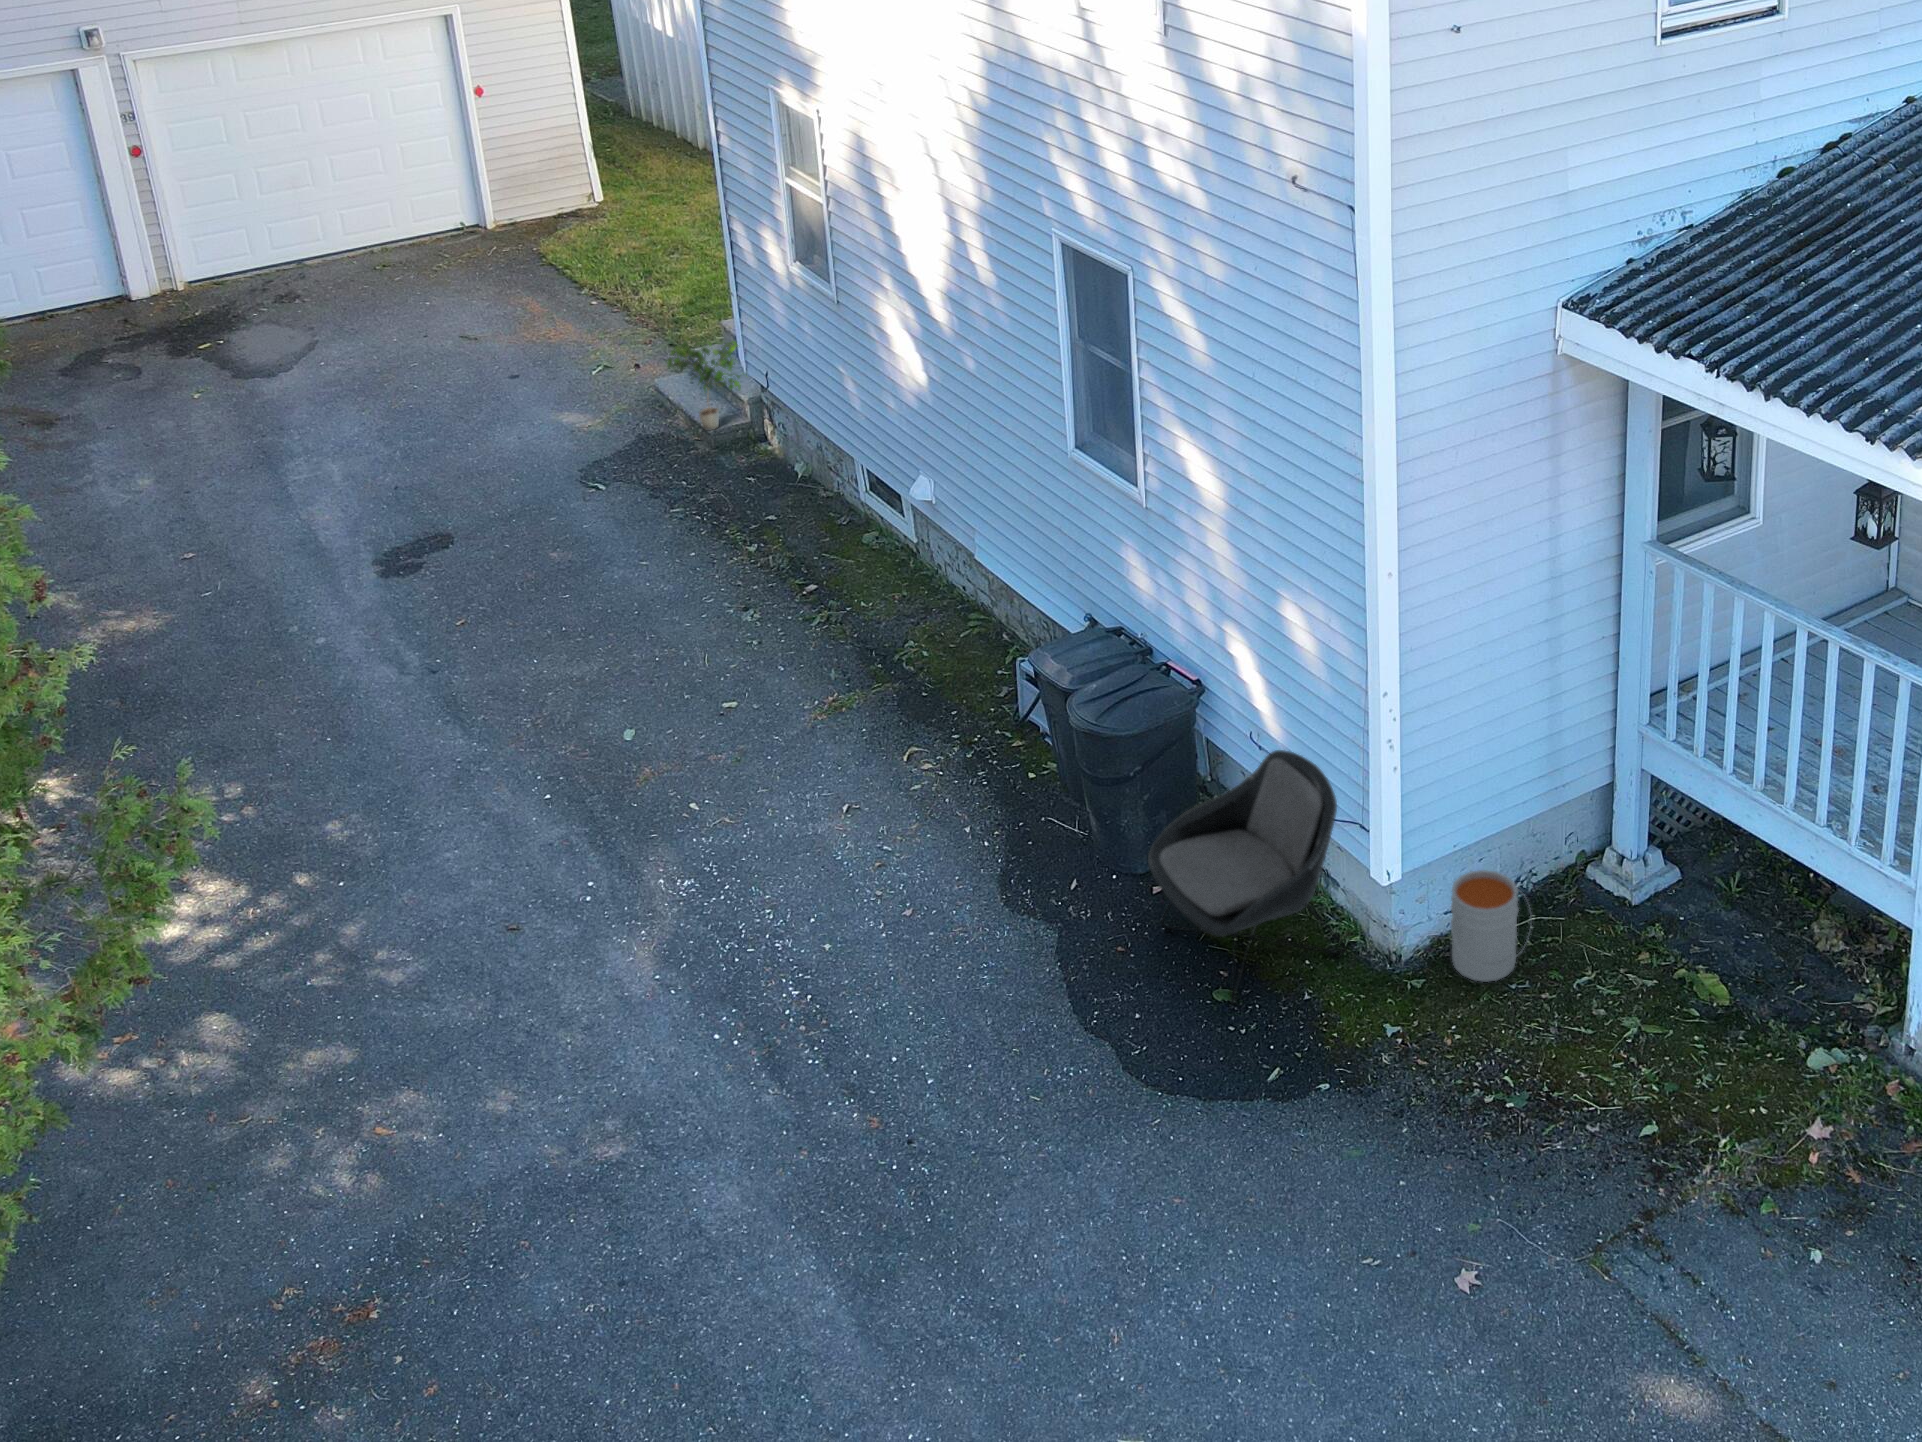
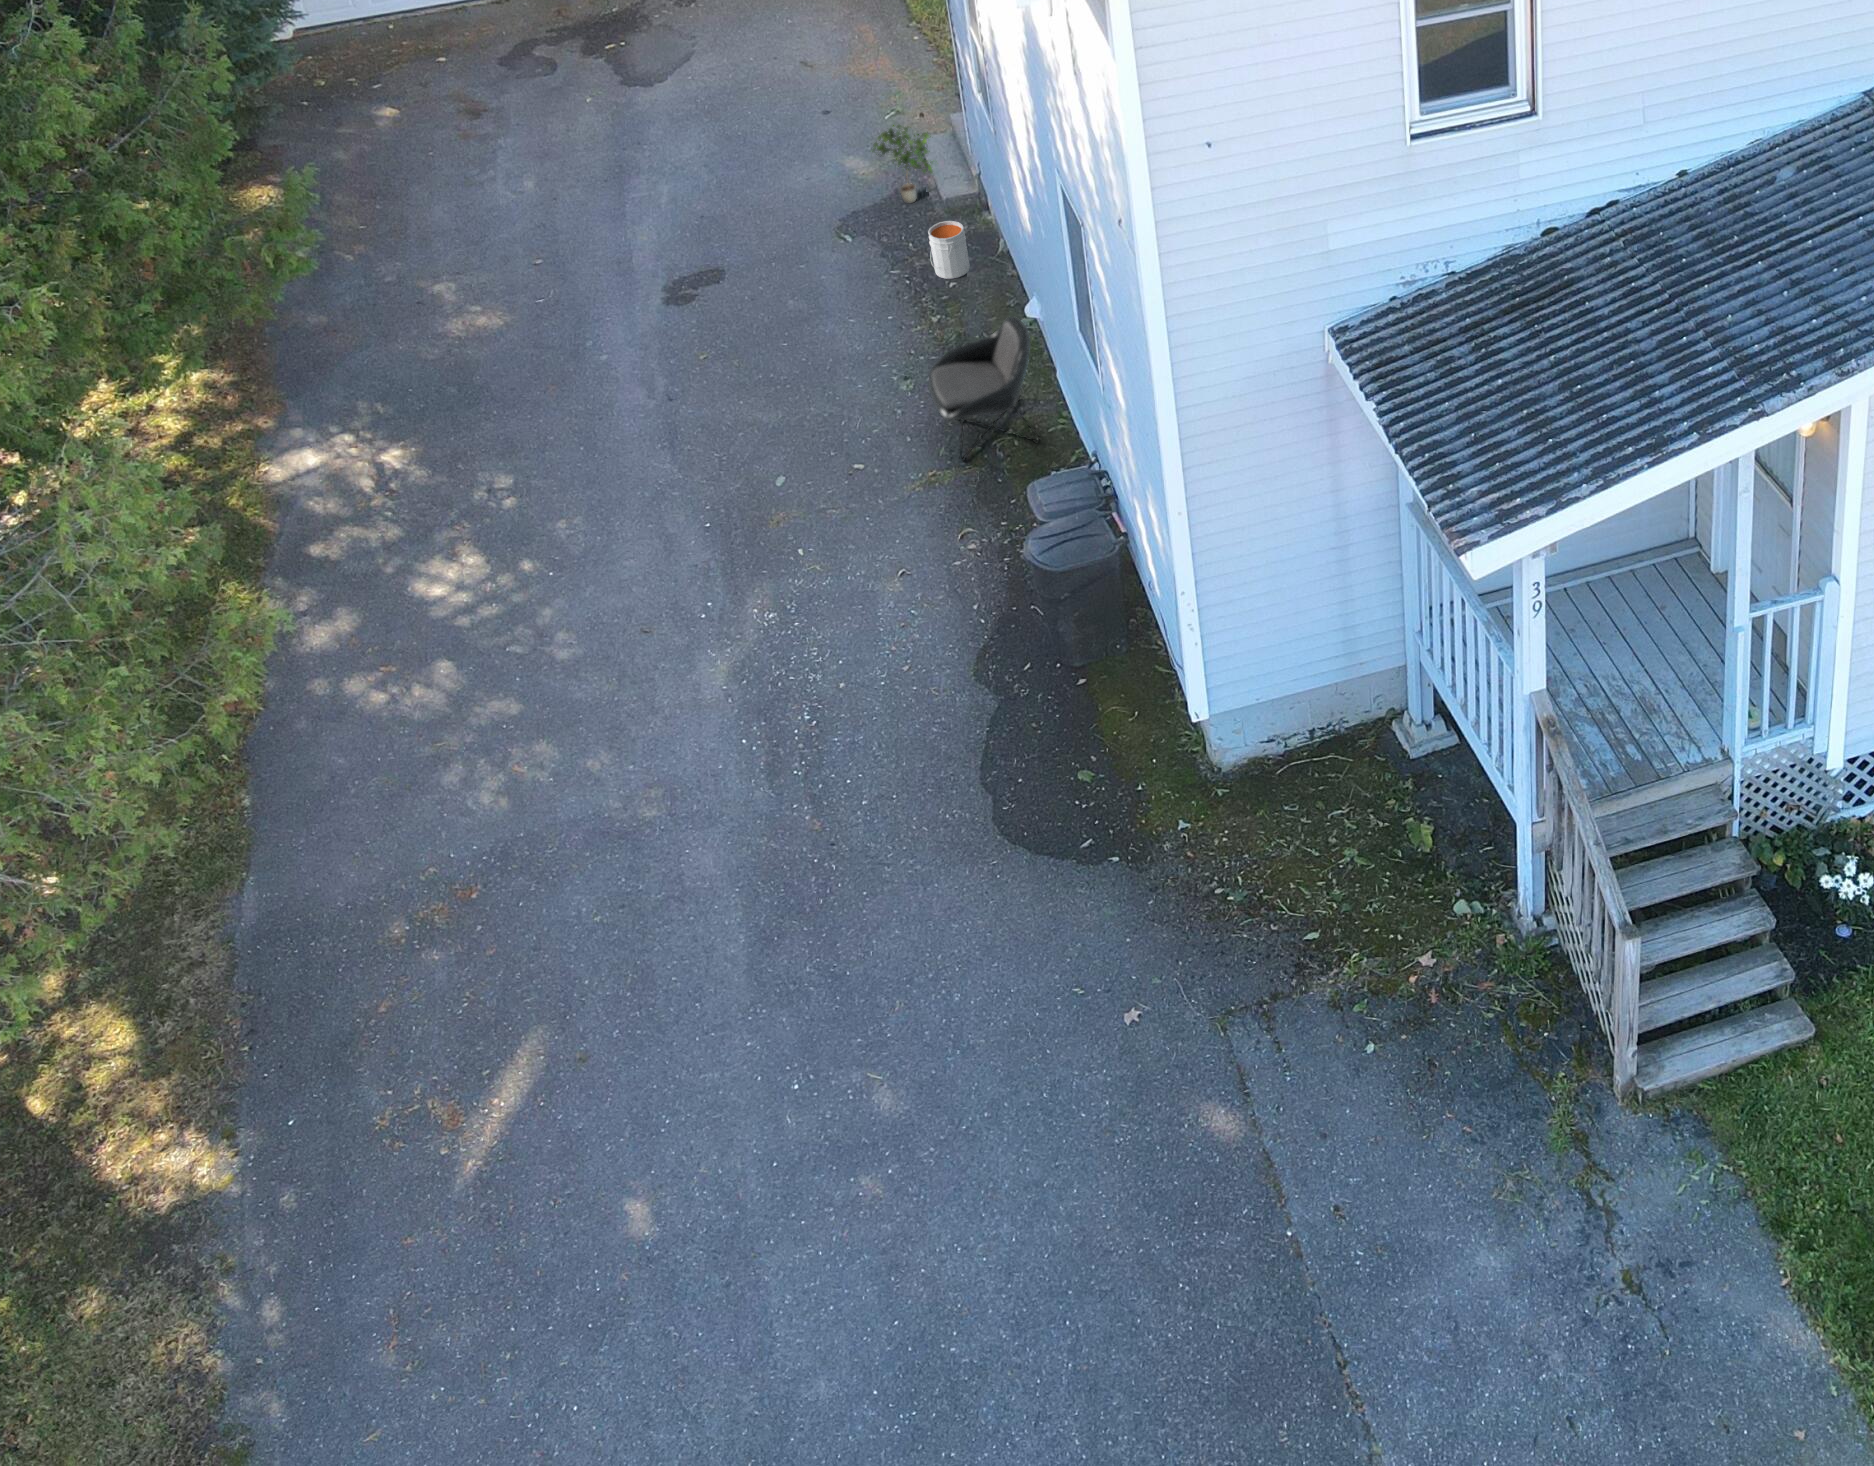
lounge chair: present [1148,750,1346,1003] -> present [929,316,1039,461]
bucket: present [1451,870,1532,982] -> present [928,221,970,279]

